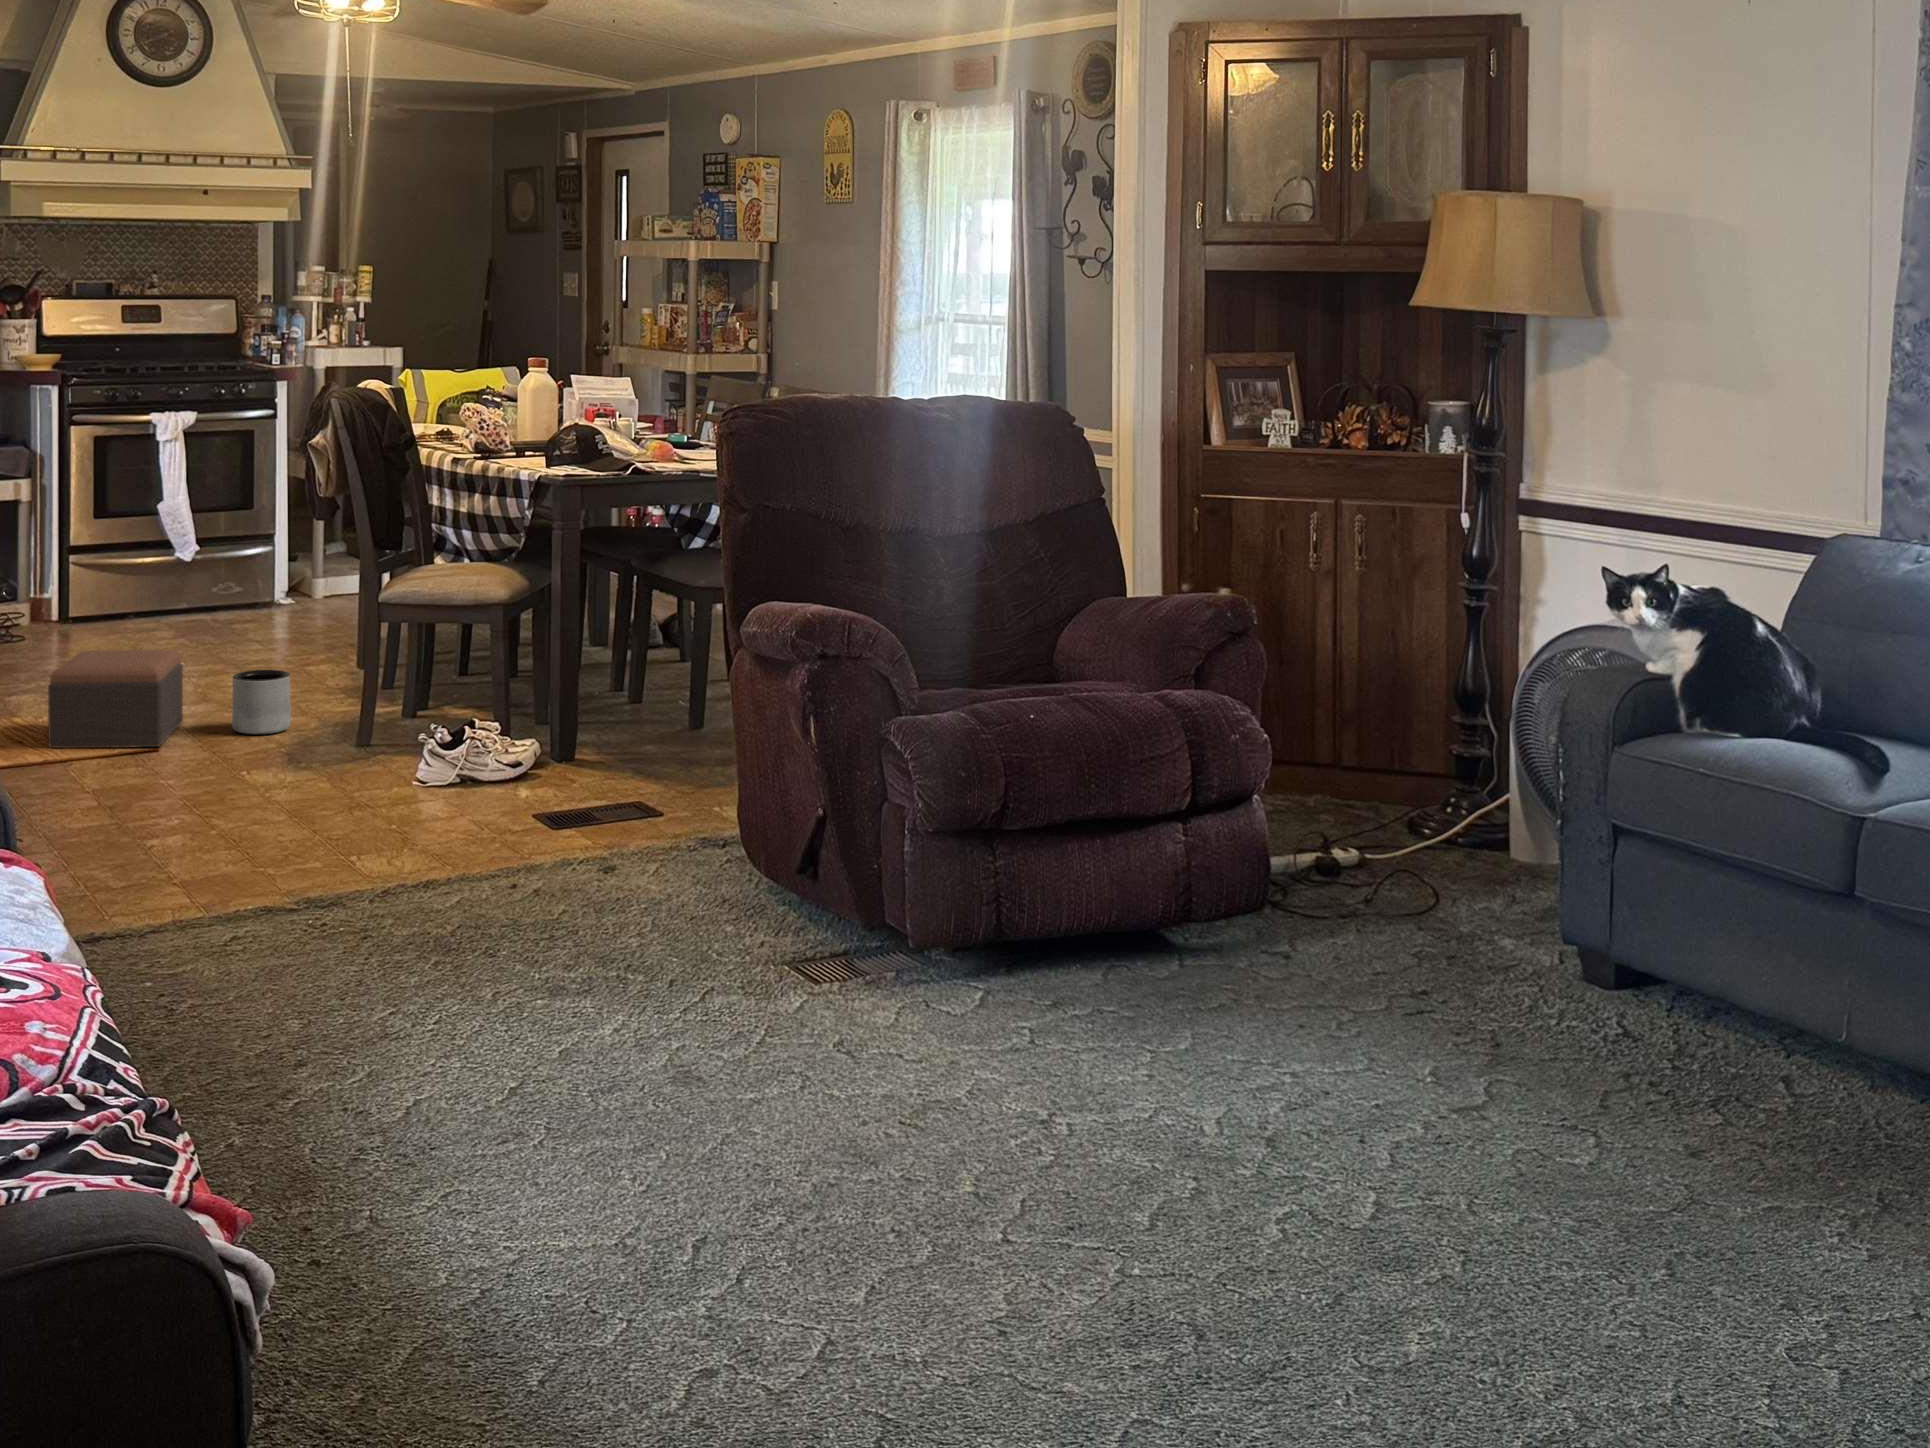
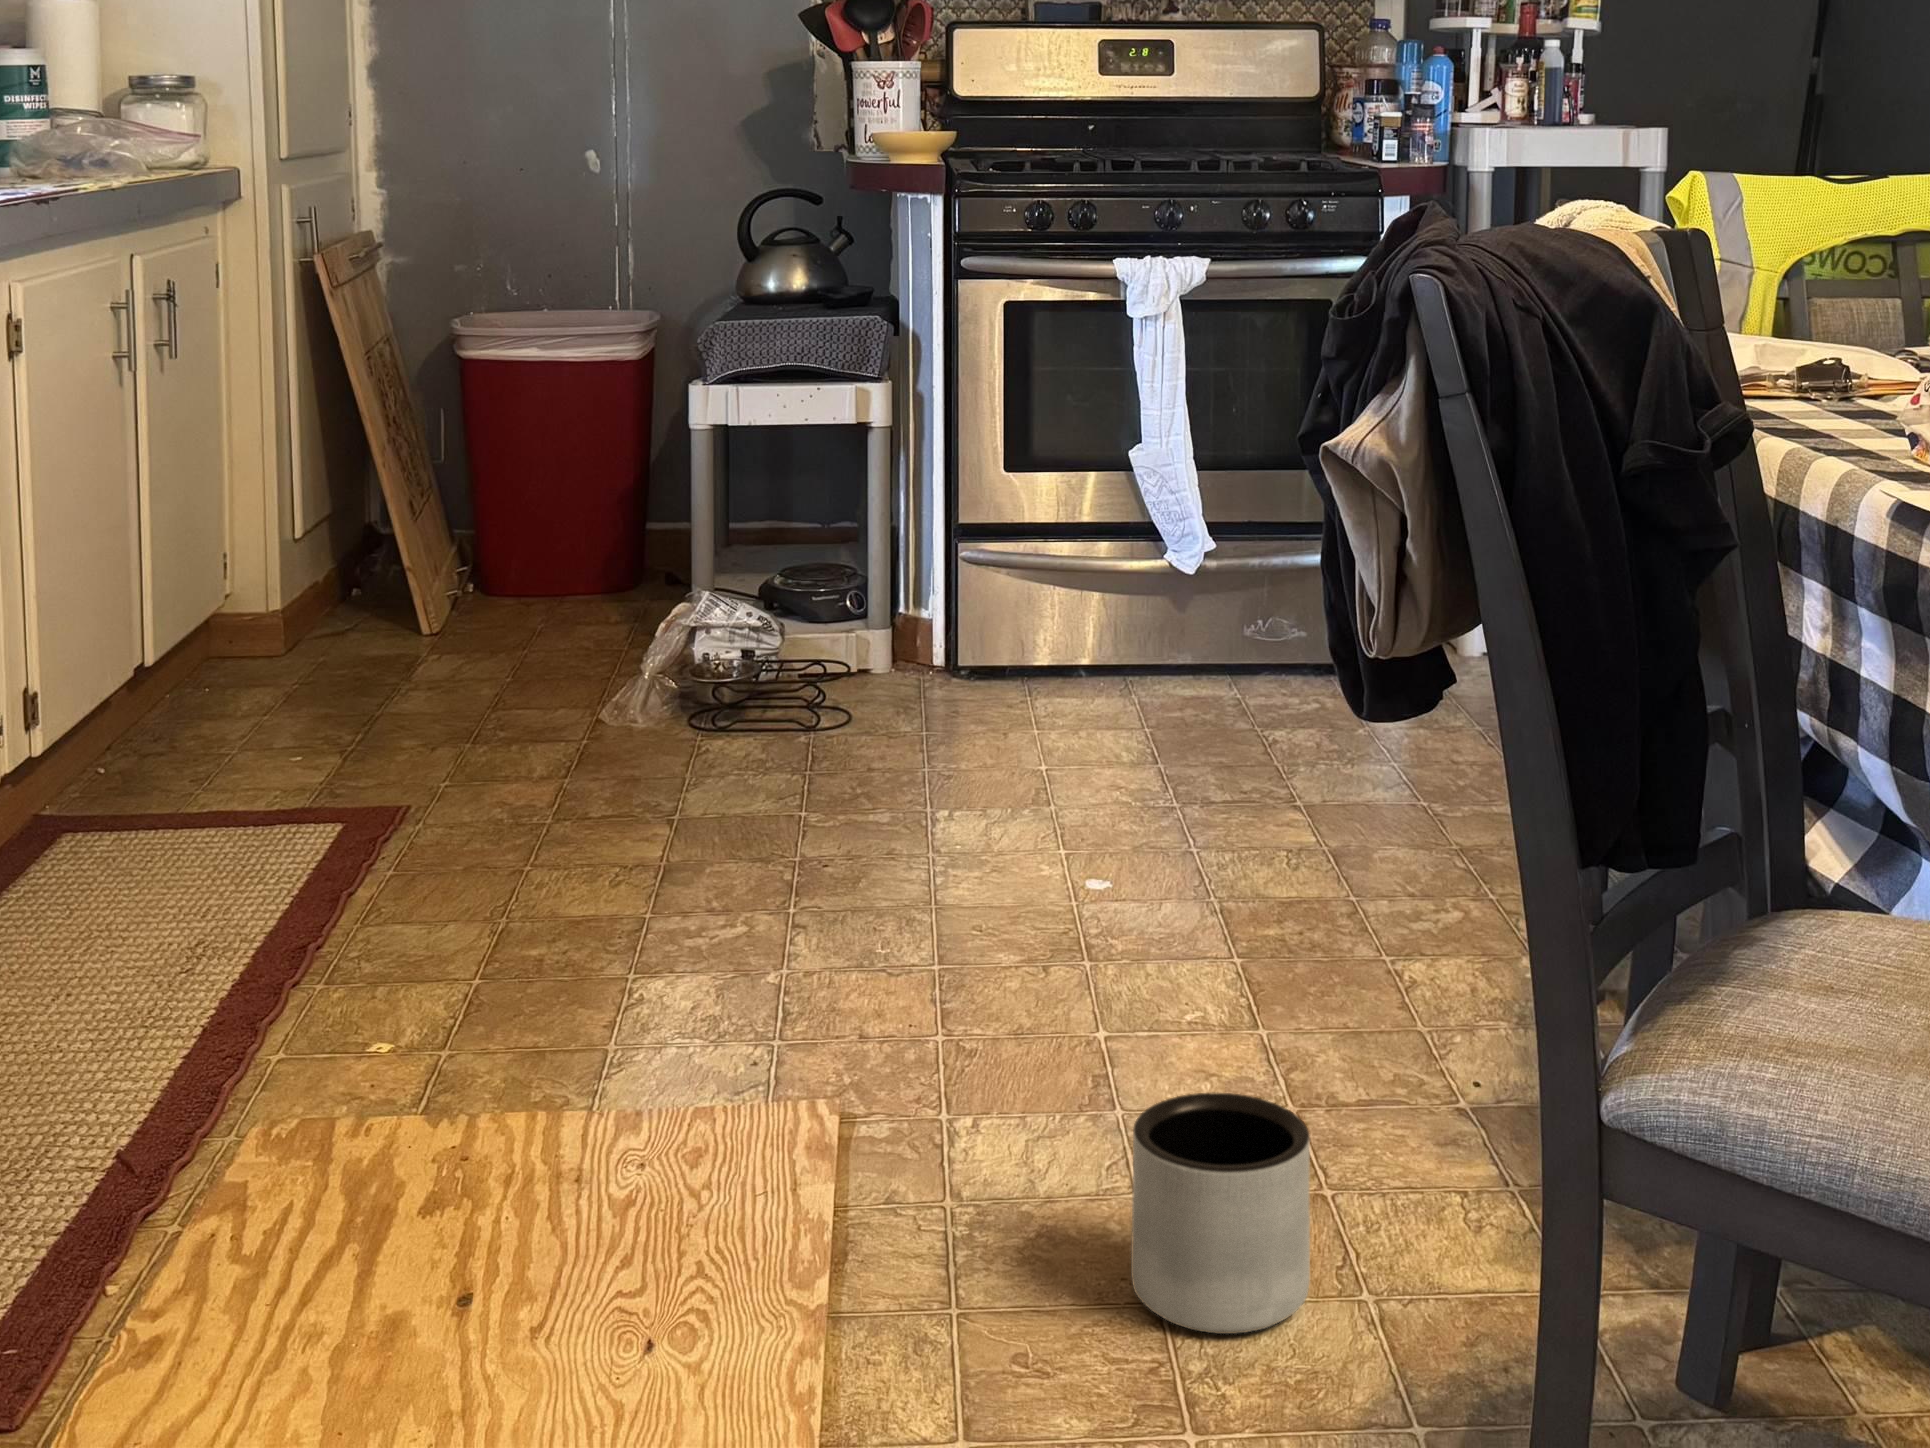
footstool: present [48,650,183,748] -> none [572,966,1004,1368]

